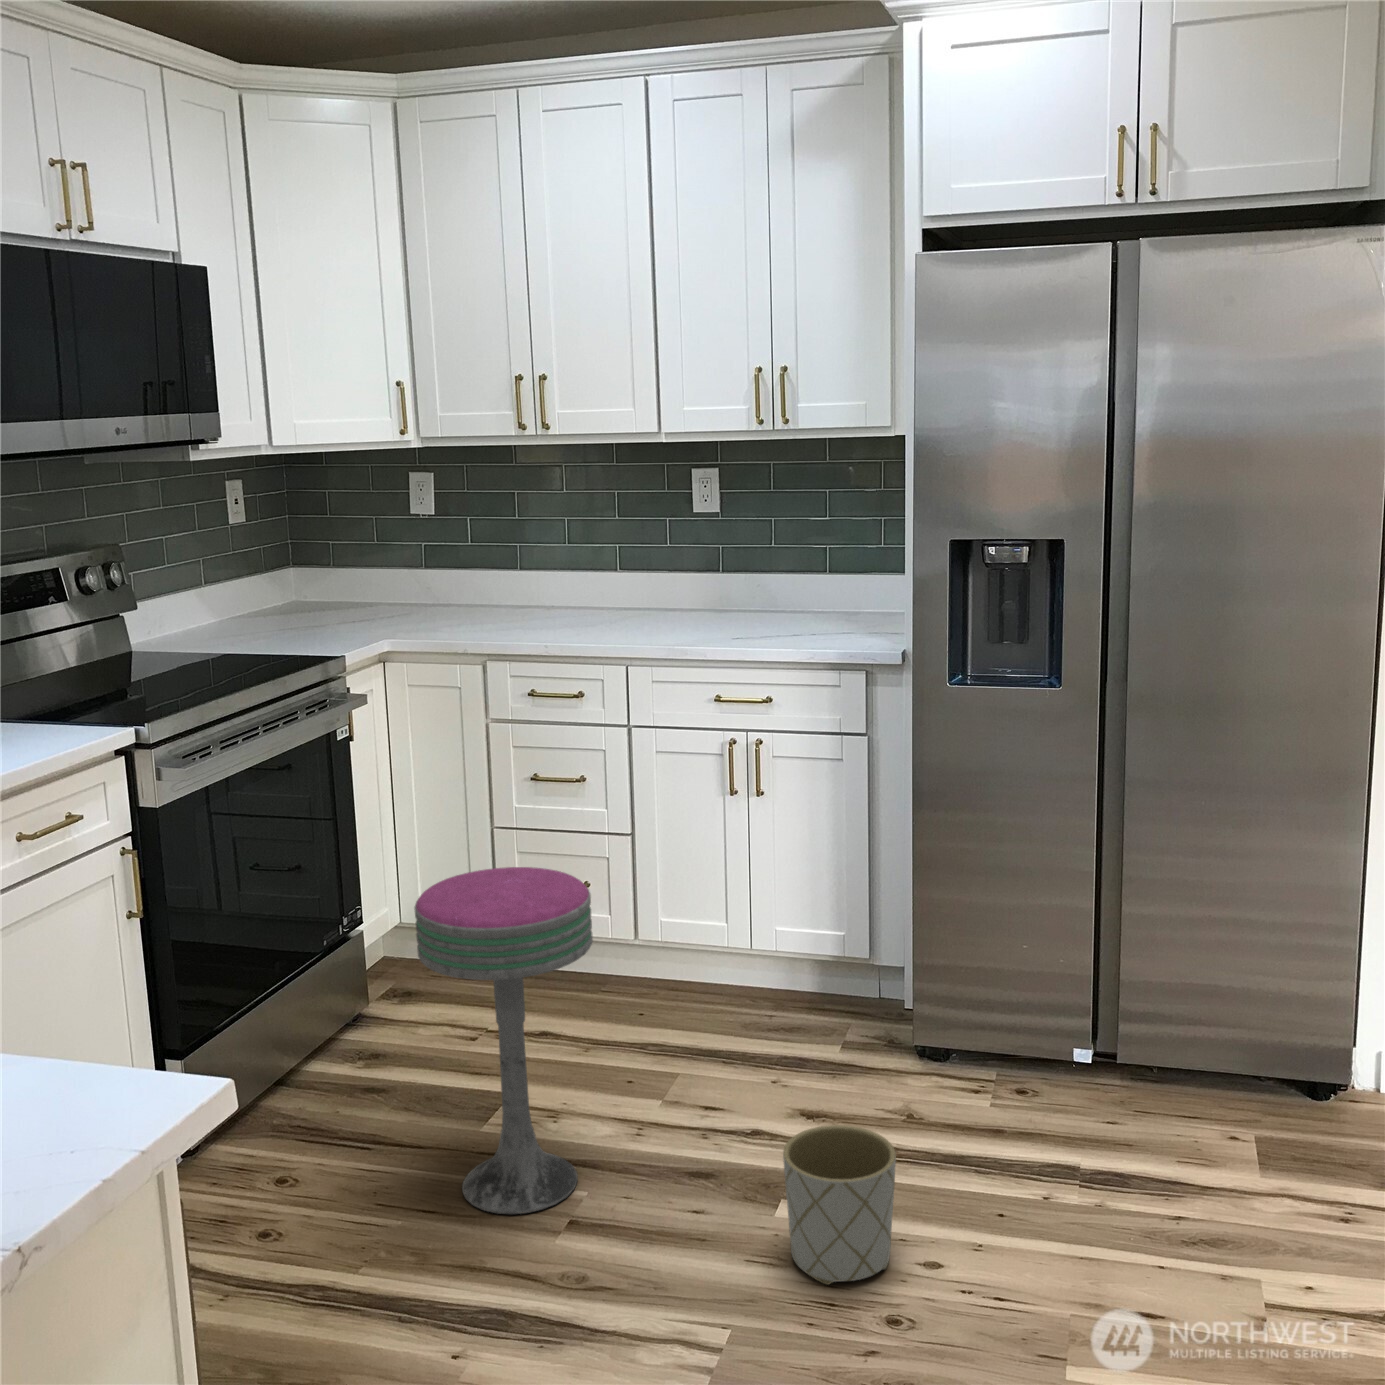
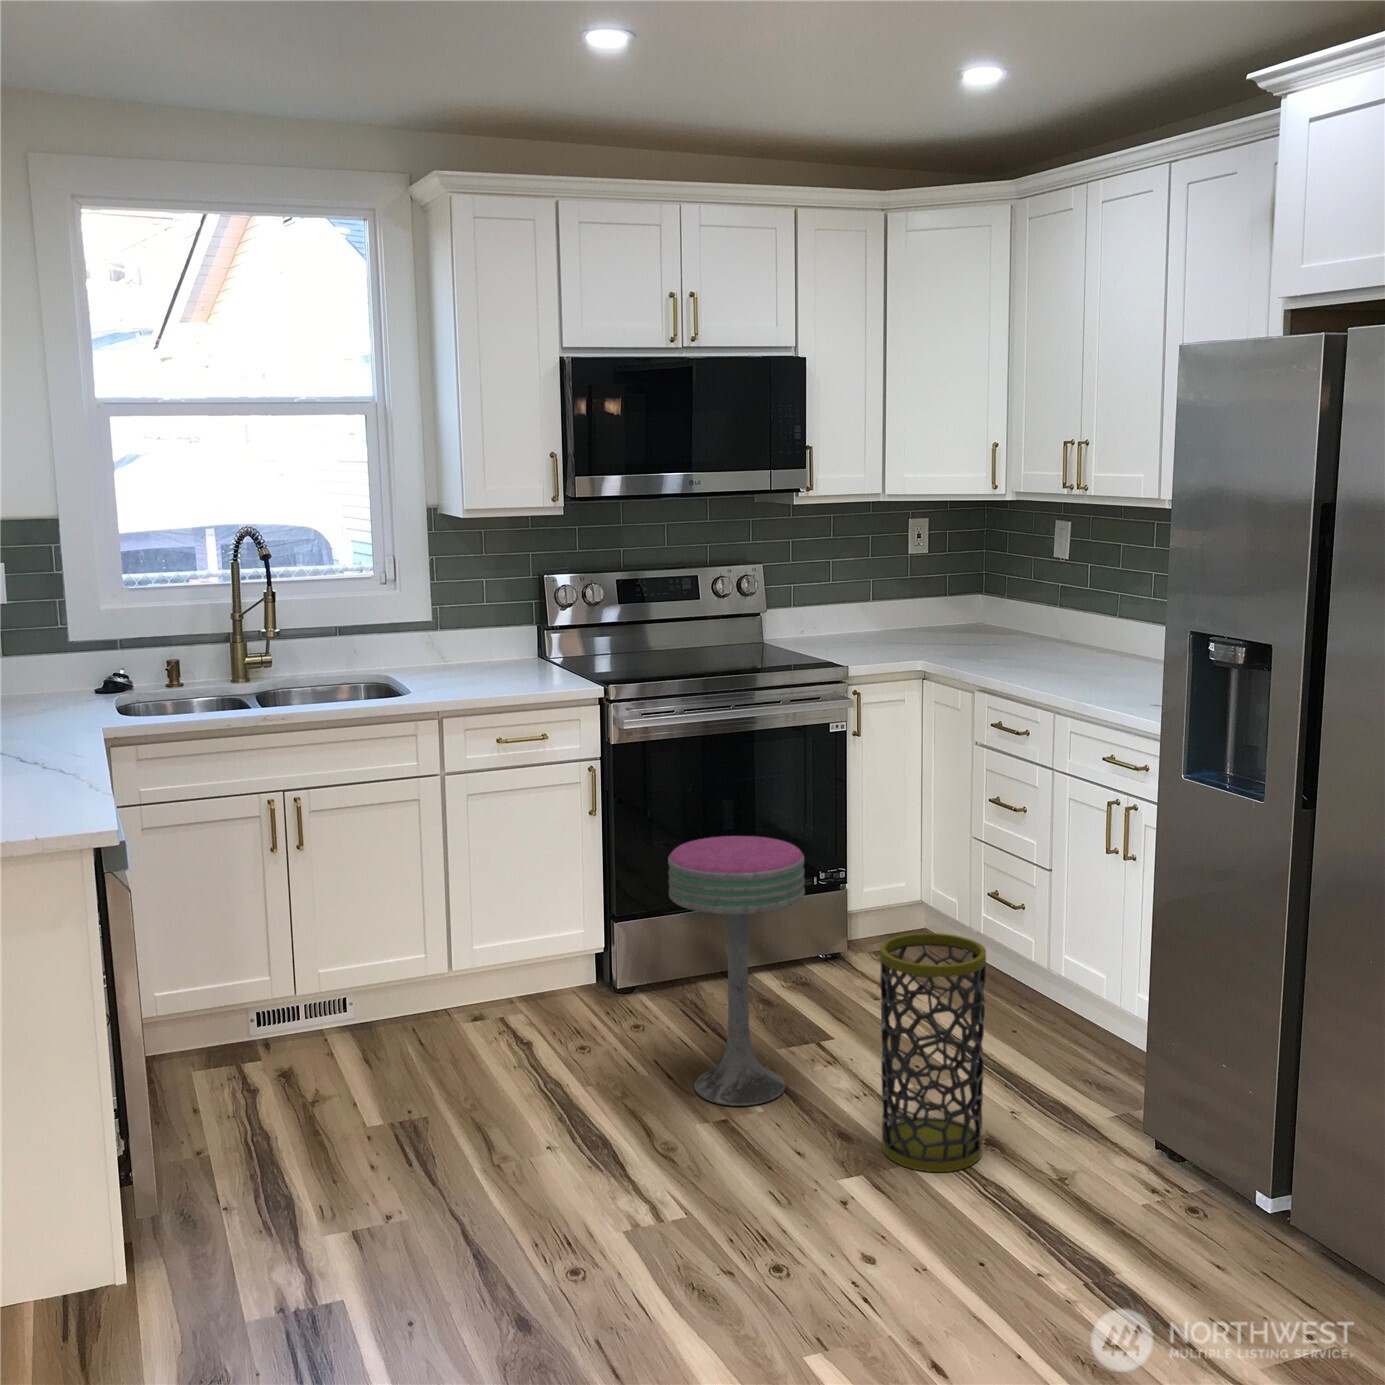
trash can: none [723,911,839,1173] -> present [880,933,986,1172]
planter: present [783,1125,896,1285] -> none [772,1104,870,1242]

